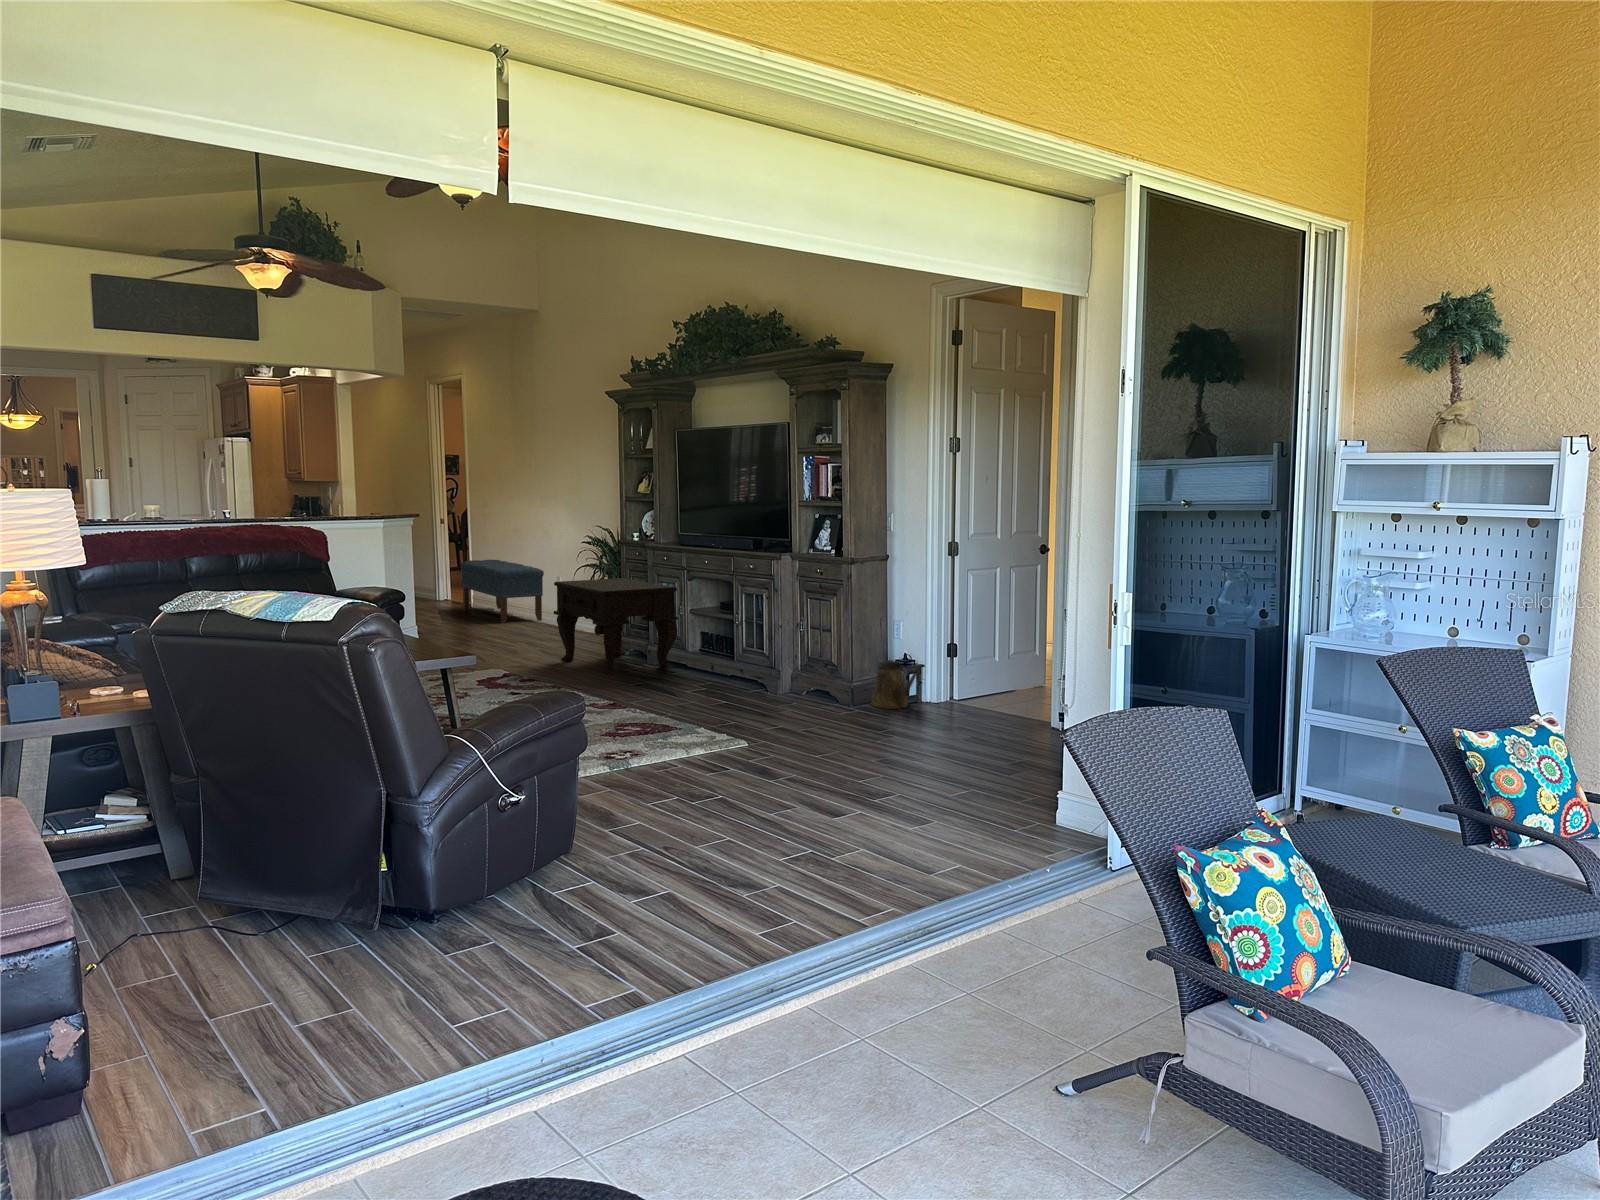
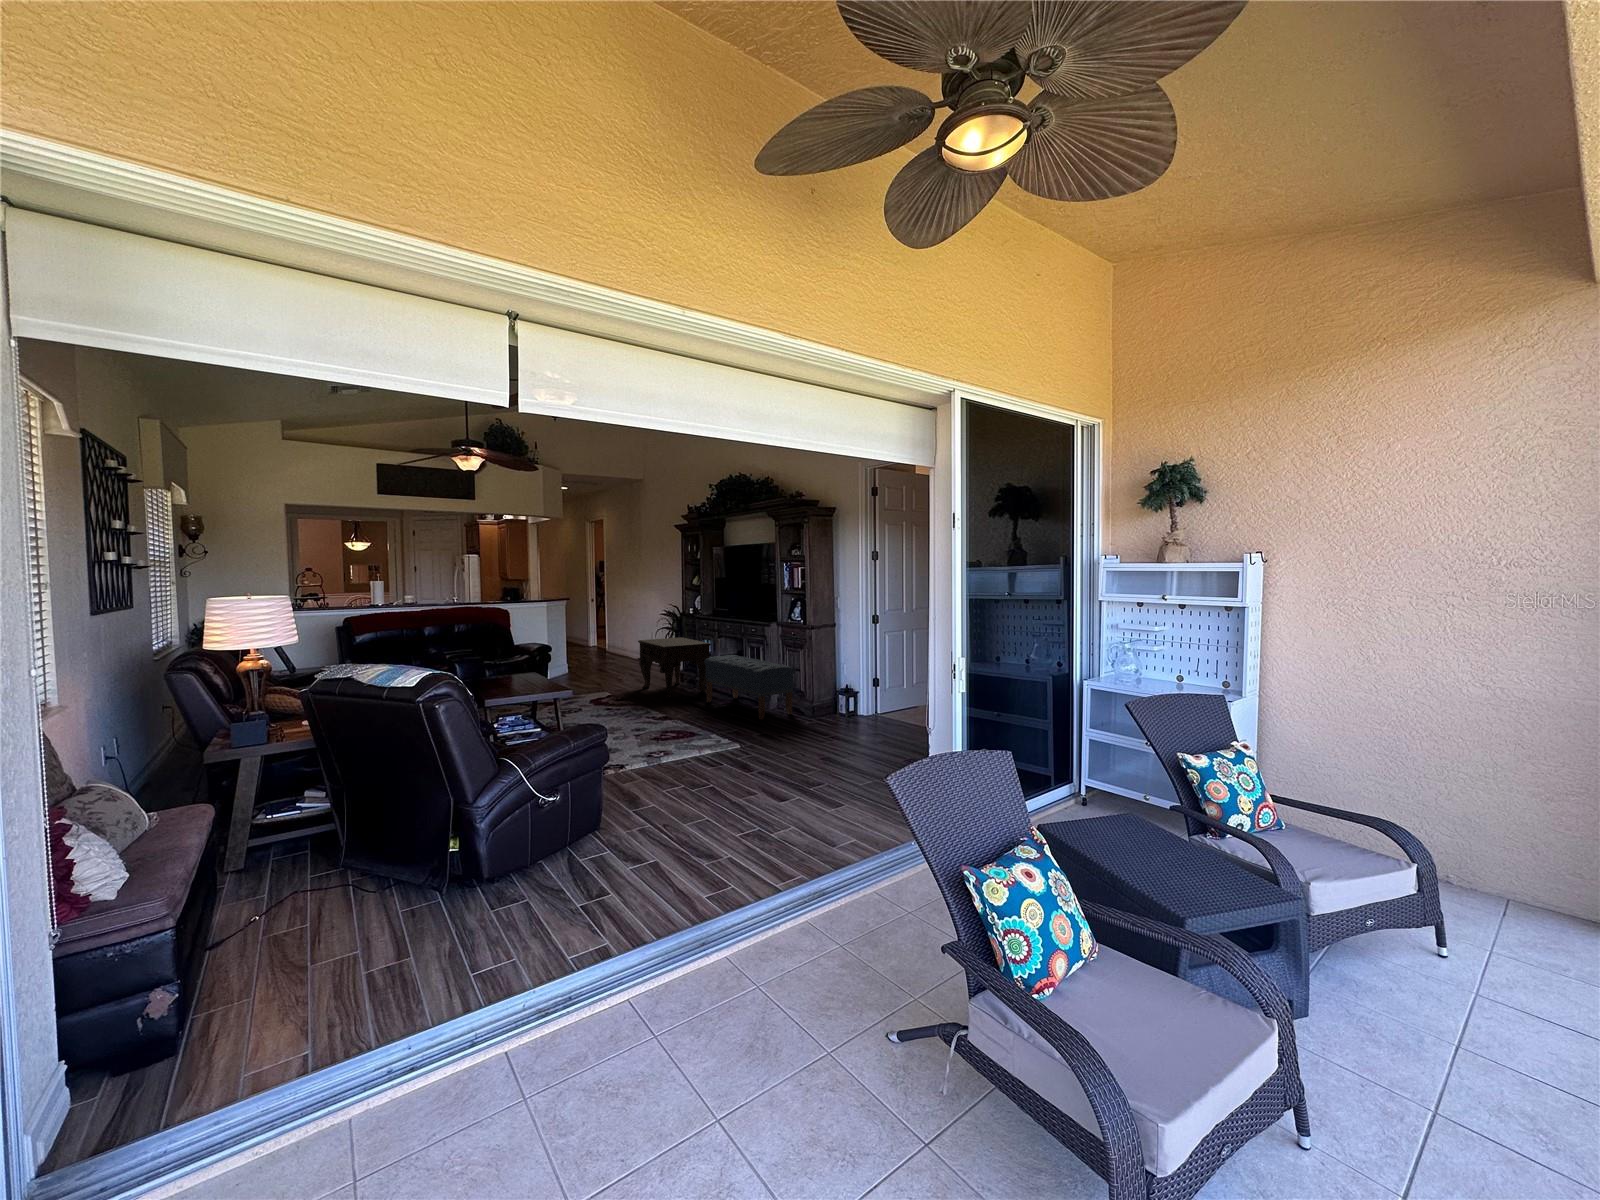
bench: present [460,560,544,623] -> present [704,655,795,720]
watering can: present [871,660,923,709] -> none [824,689,854,720]

